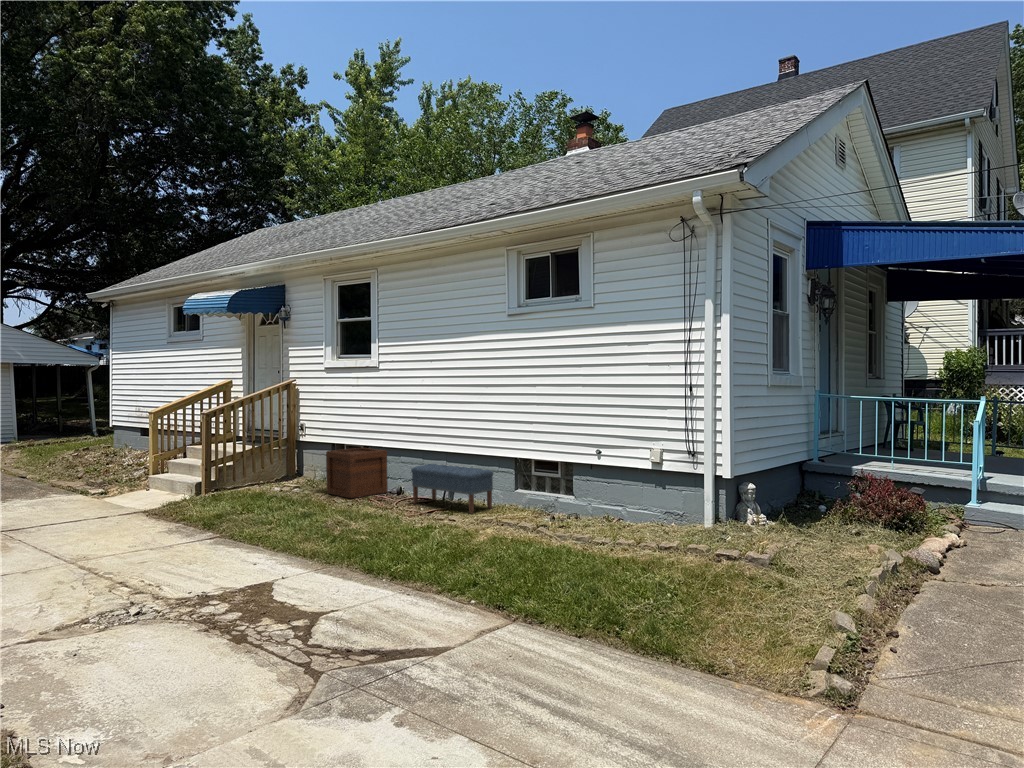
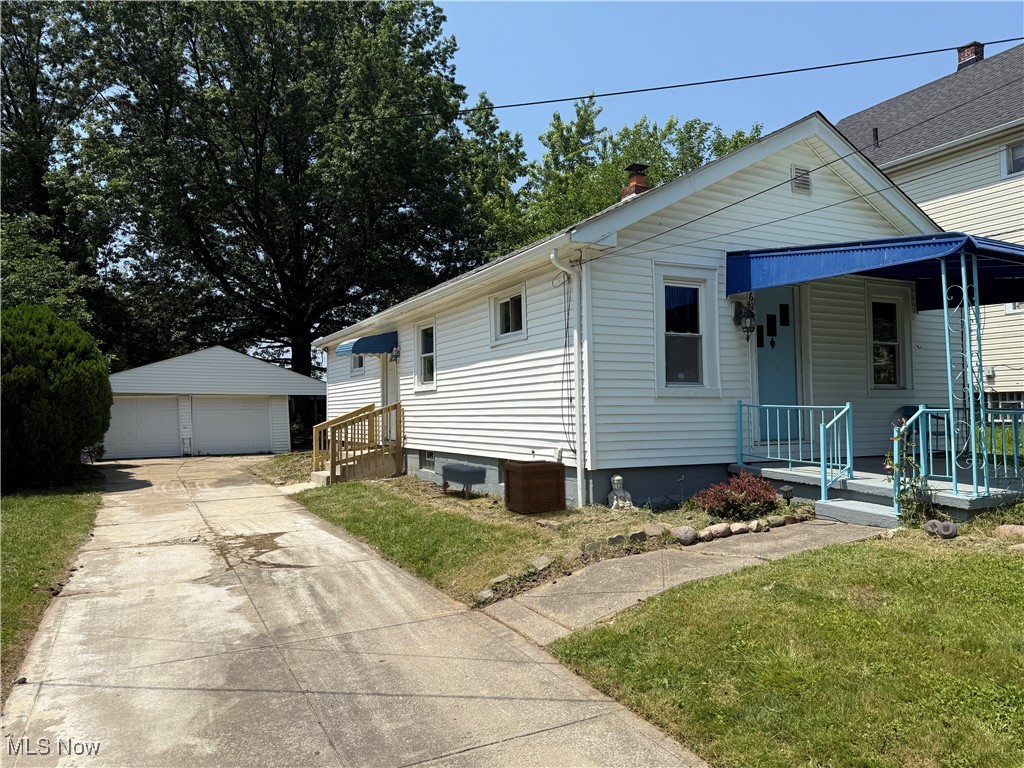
wooden crate: present [326,448,388,498] -> present [504,460,566,514]

